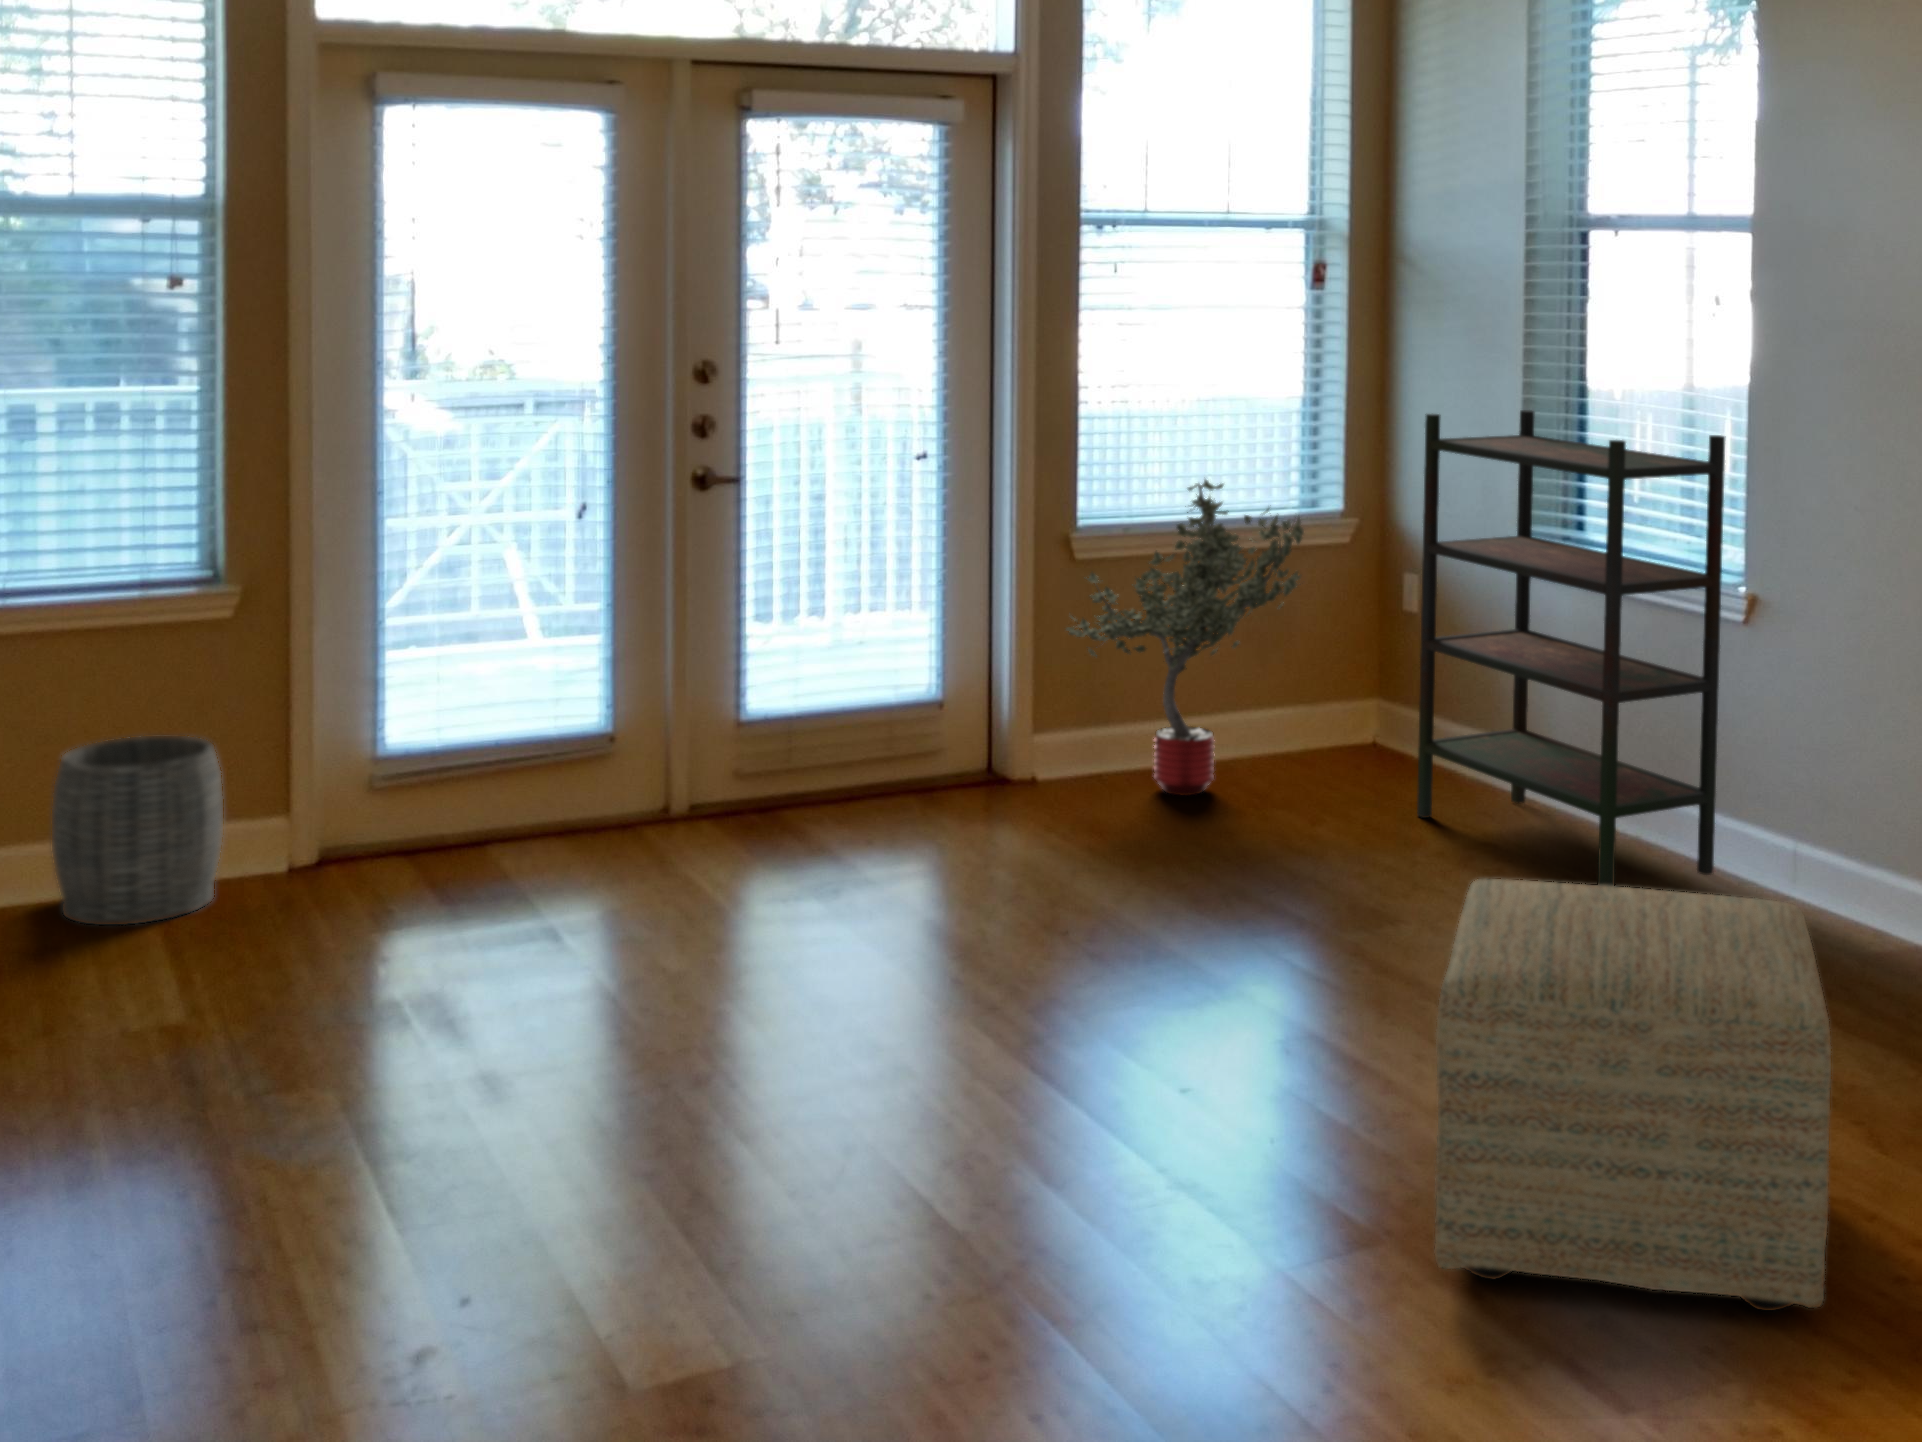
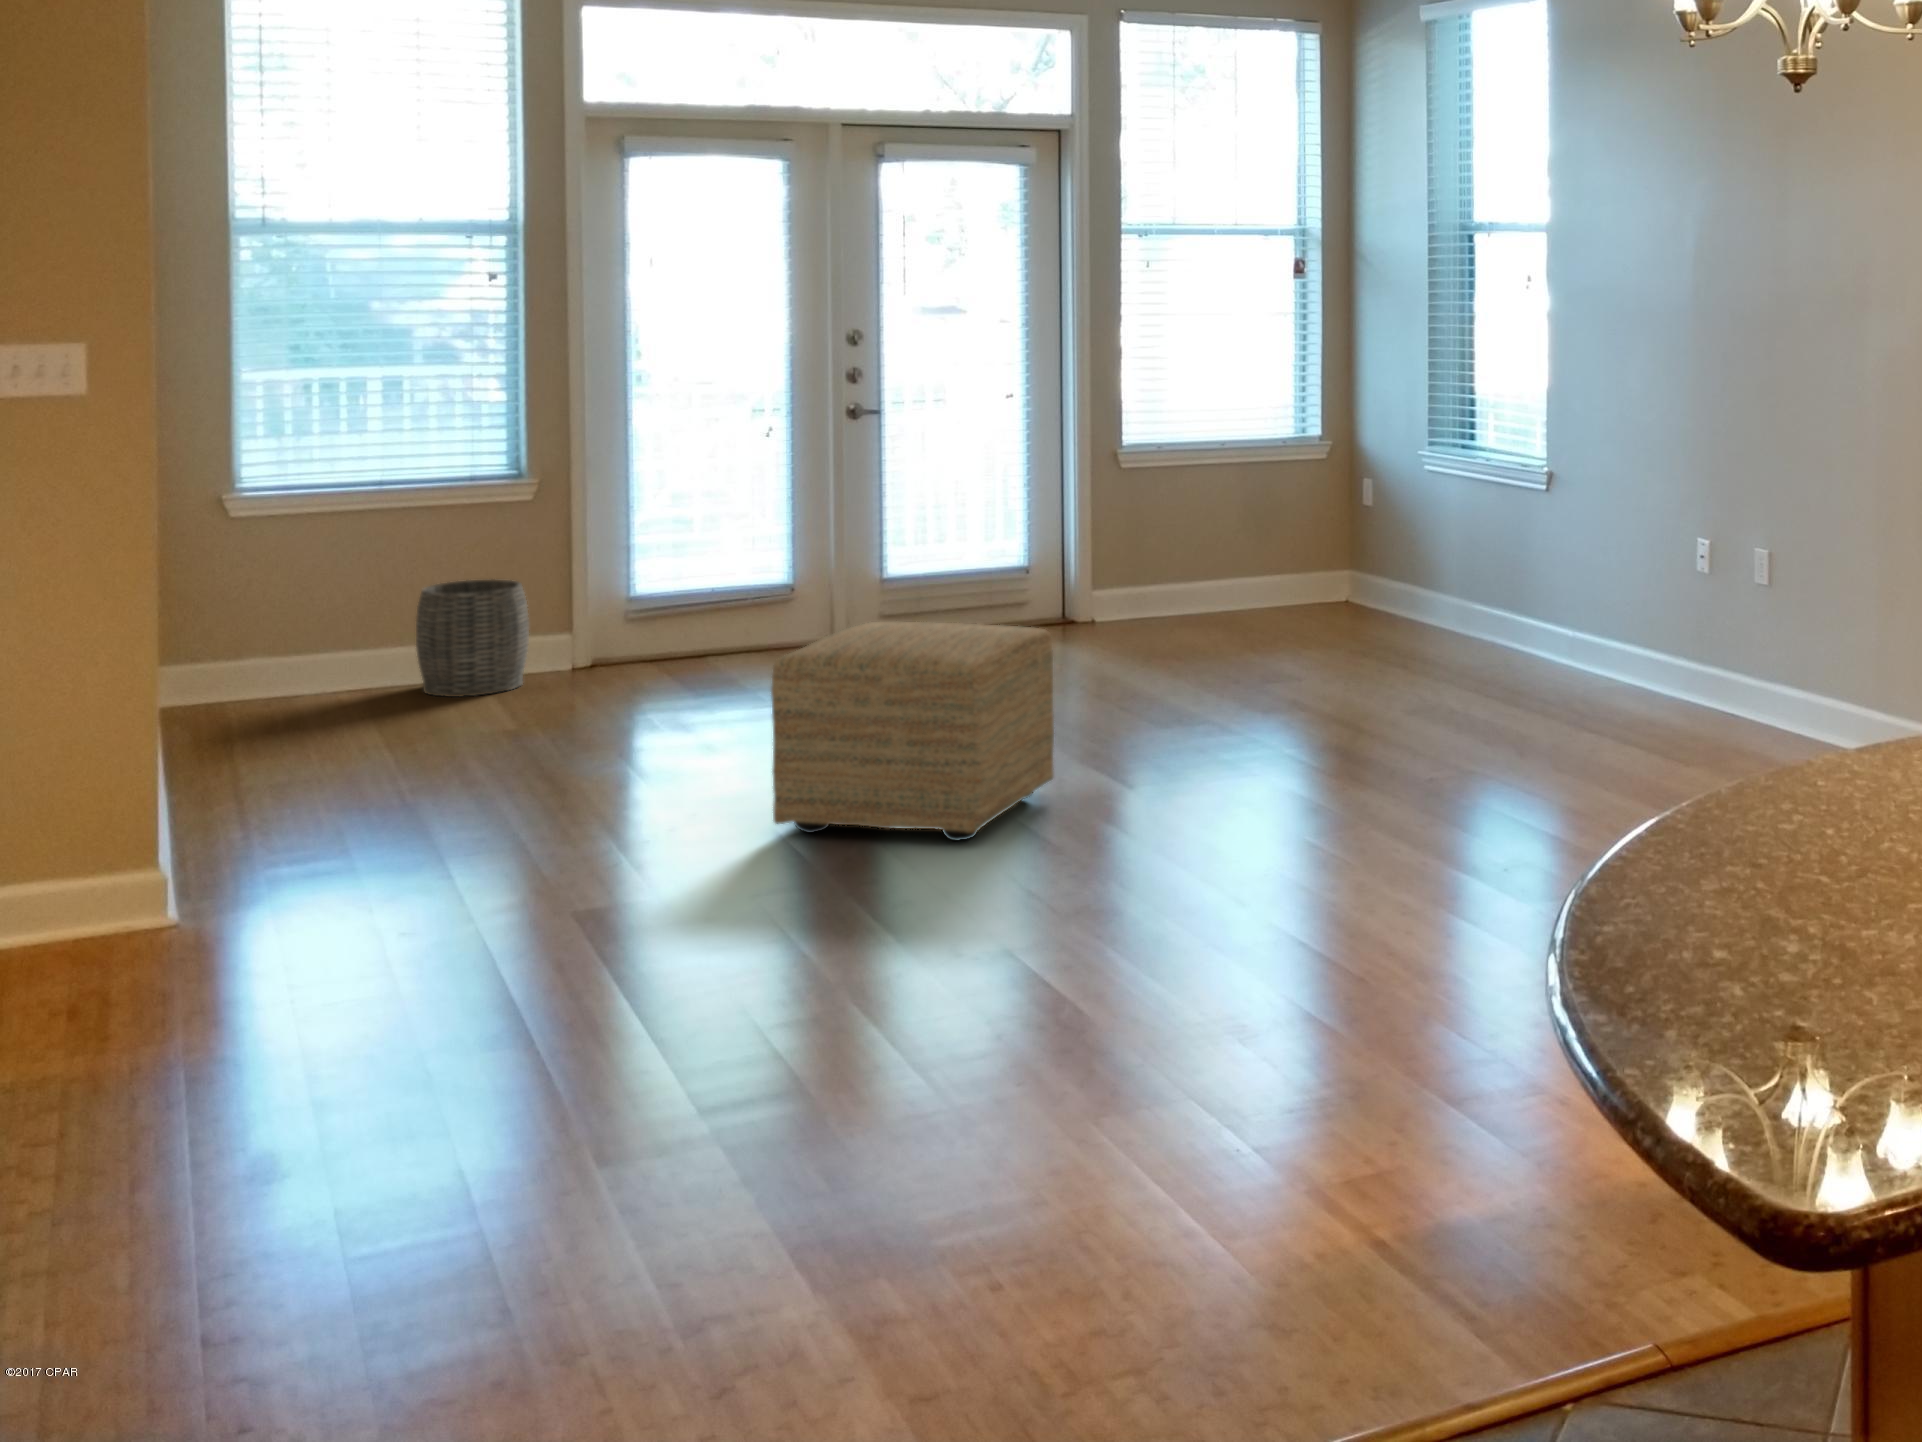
bookshelf: present [1417,410,1725,886] -> none [1354,358,1536,669]
potted tree: present [1067,480,1304,796] -> none [1110,409,1284,628]
ottoman: present [1435,879,1831,1311] -> present [771,622,1054,841]

